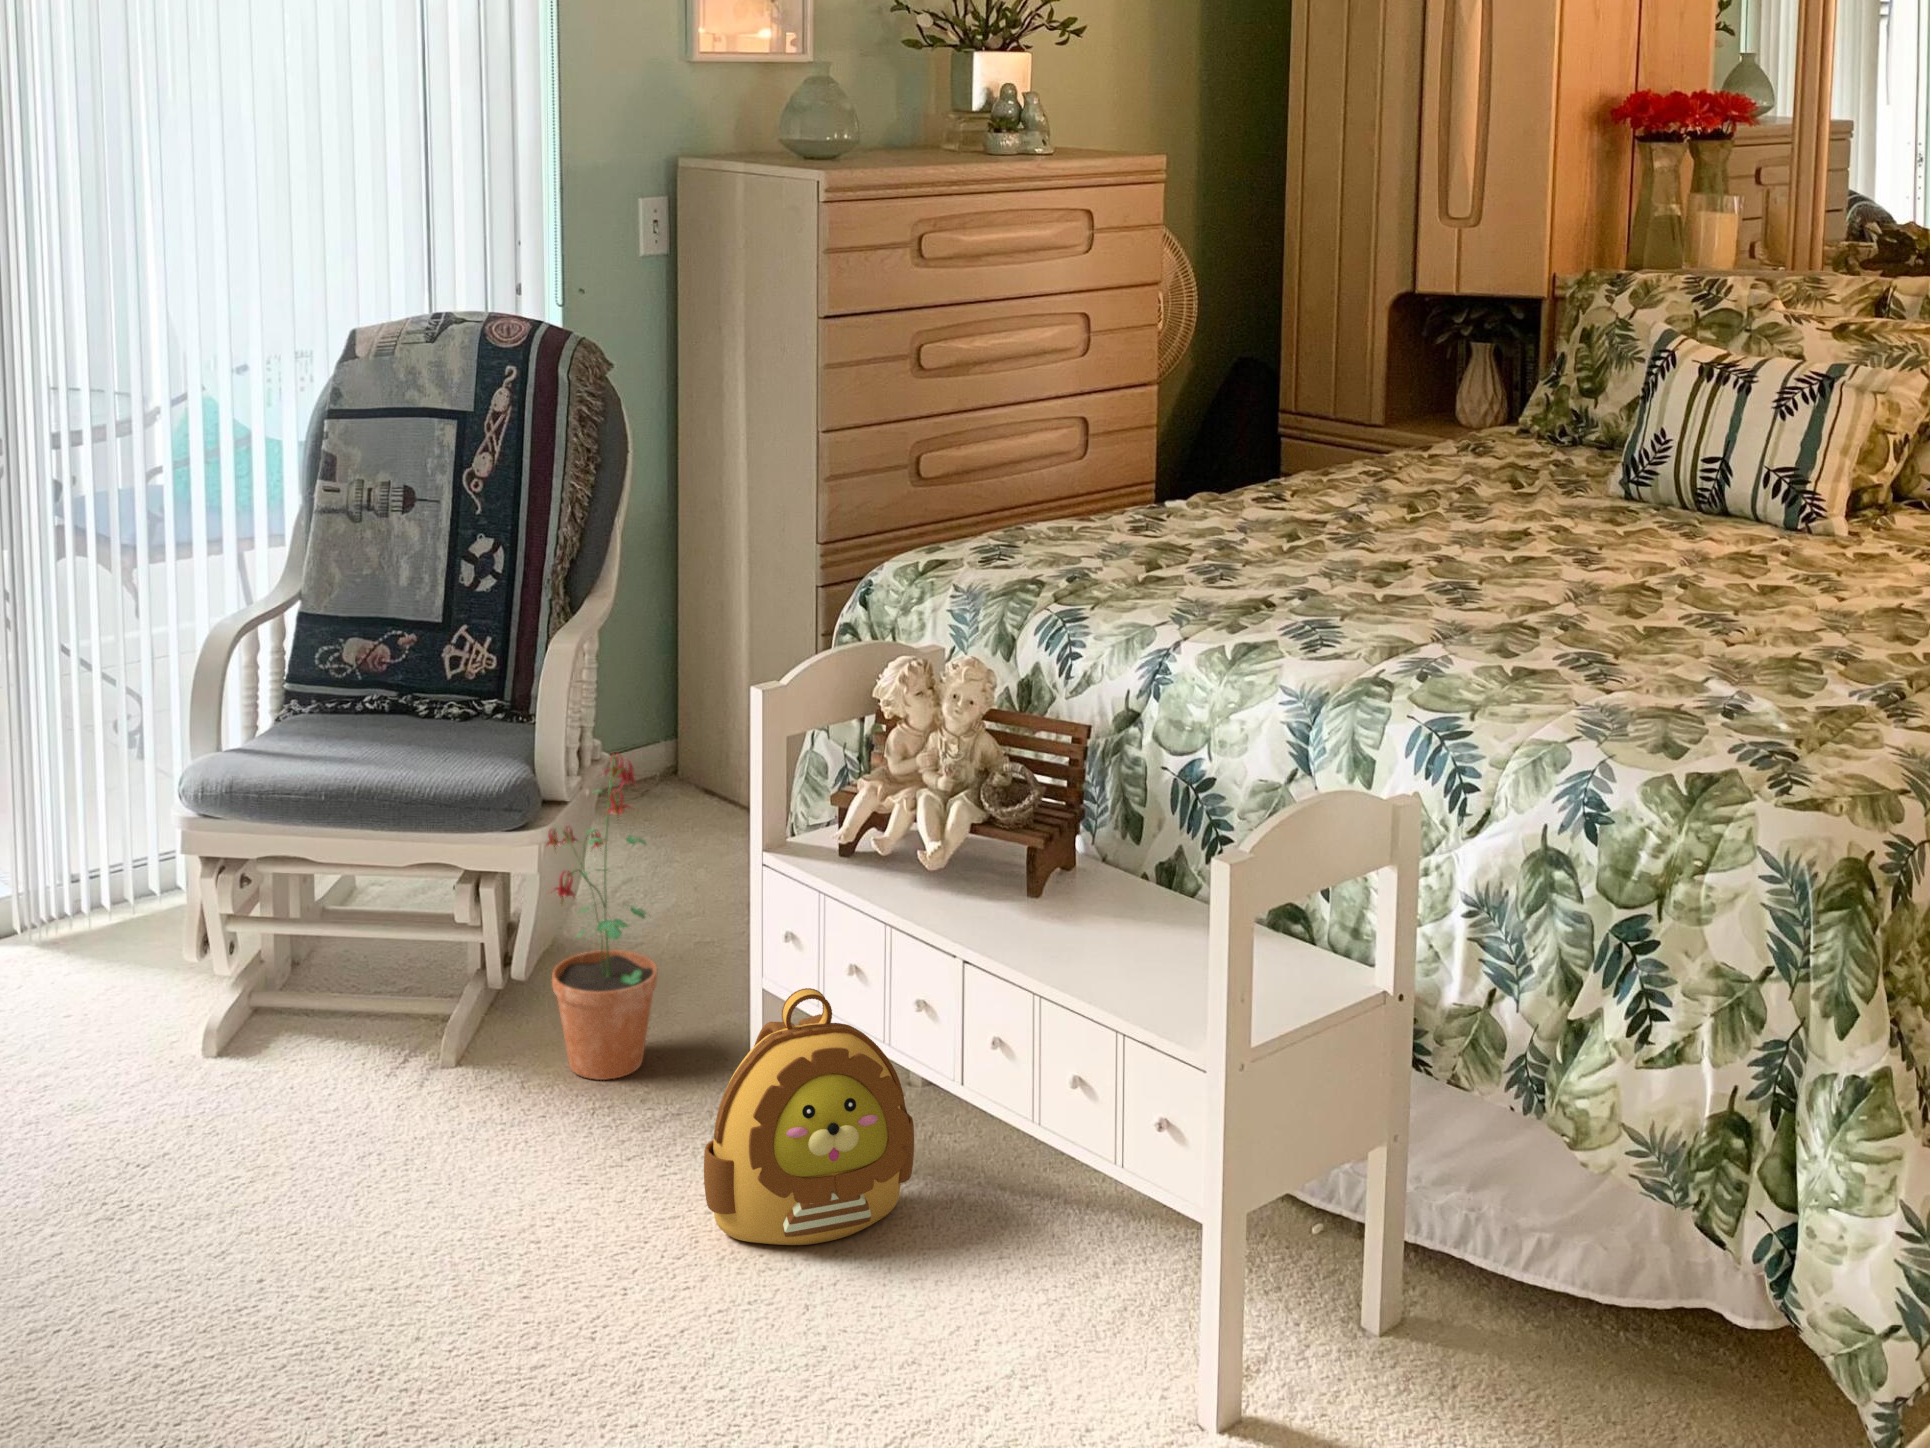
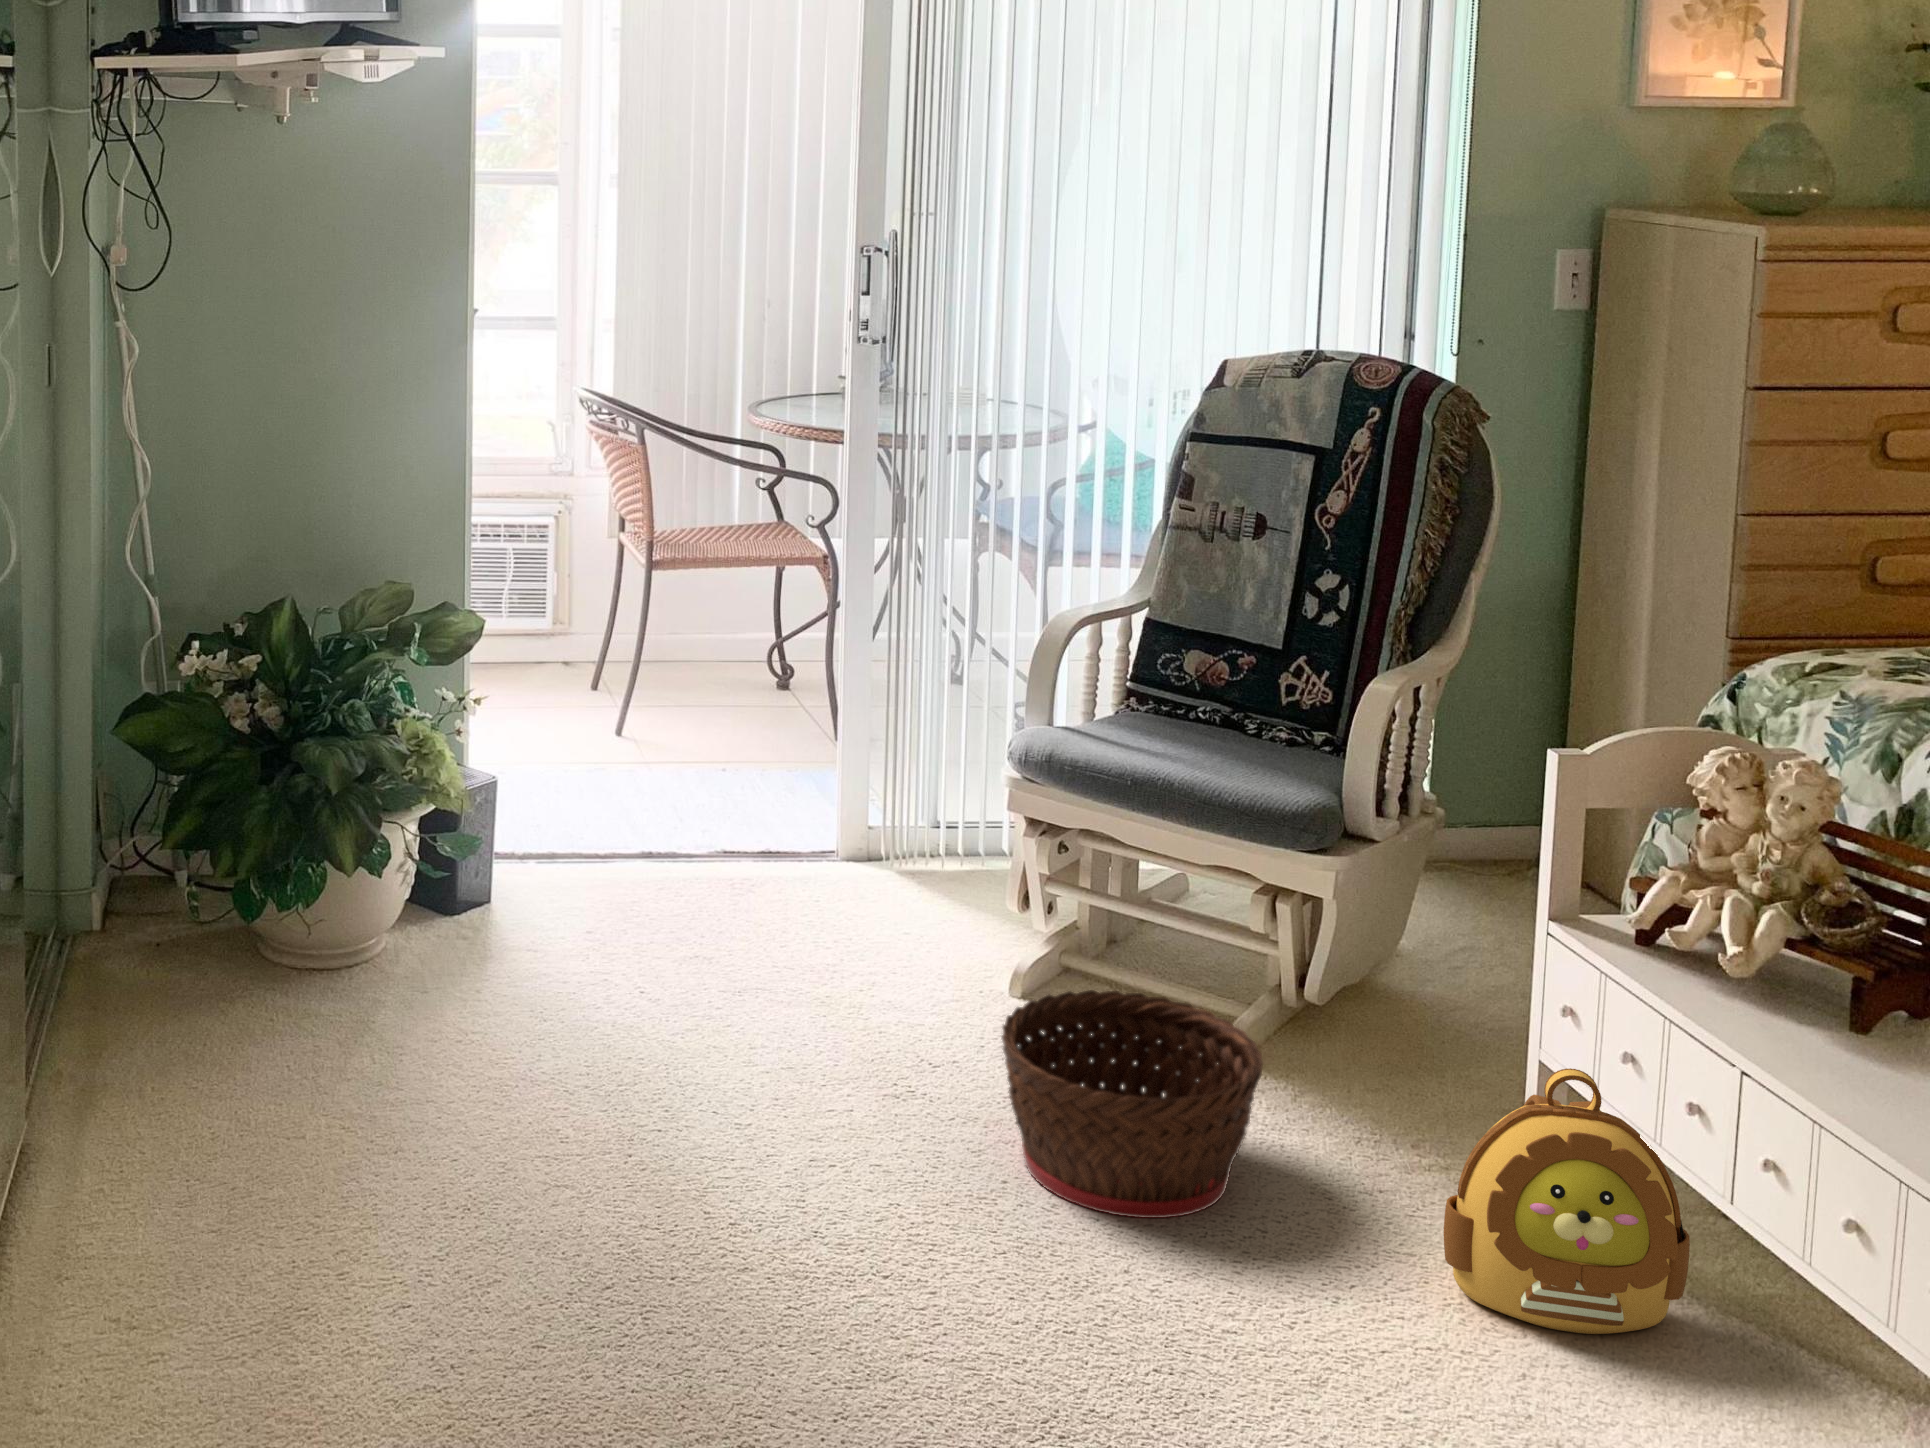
potted plant: present [547,753,657,1080] -> none [1336,800,1453,1122]
basket: none [225,1014,507,1267] -> present [1001,990,1263,1218]

